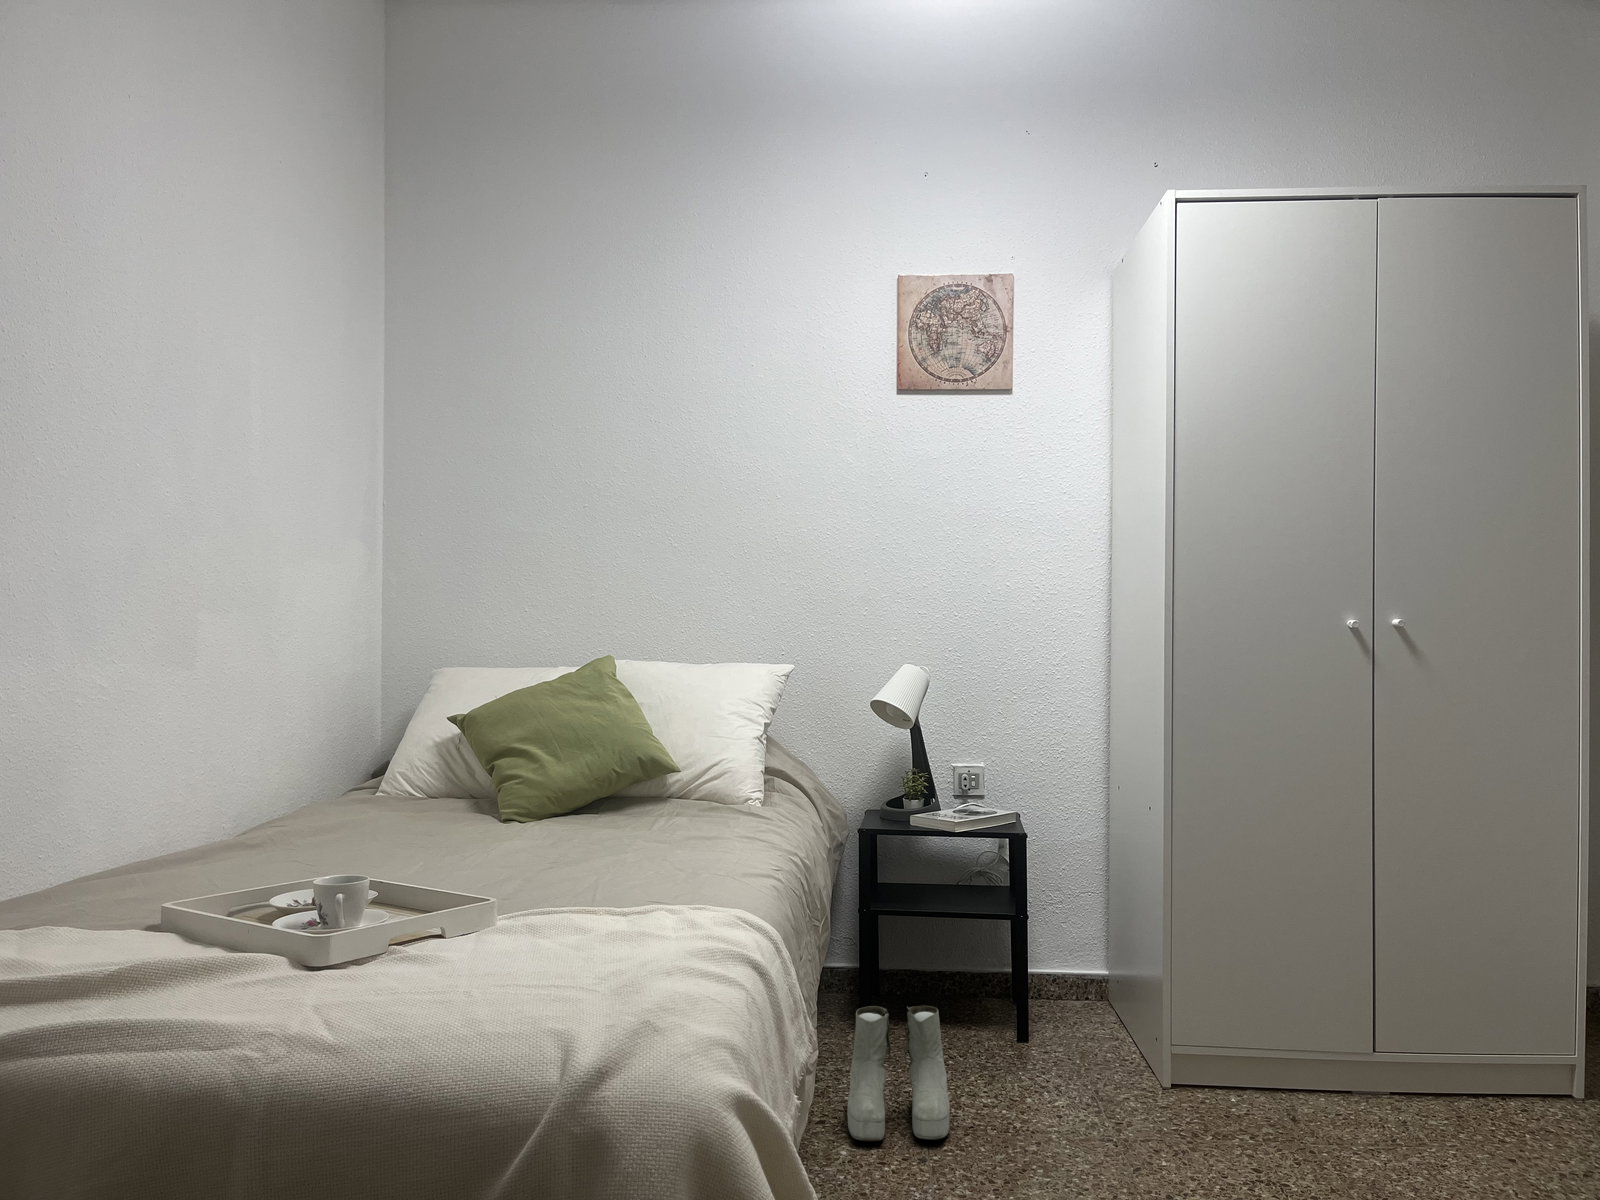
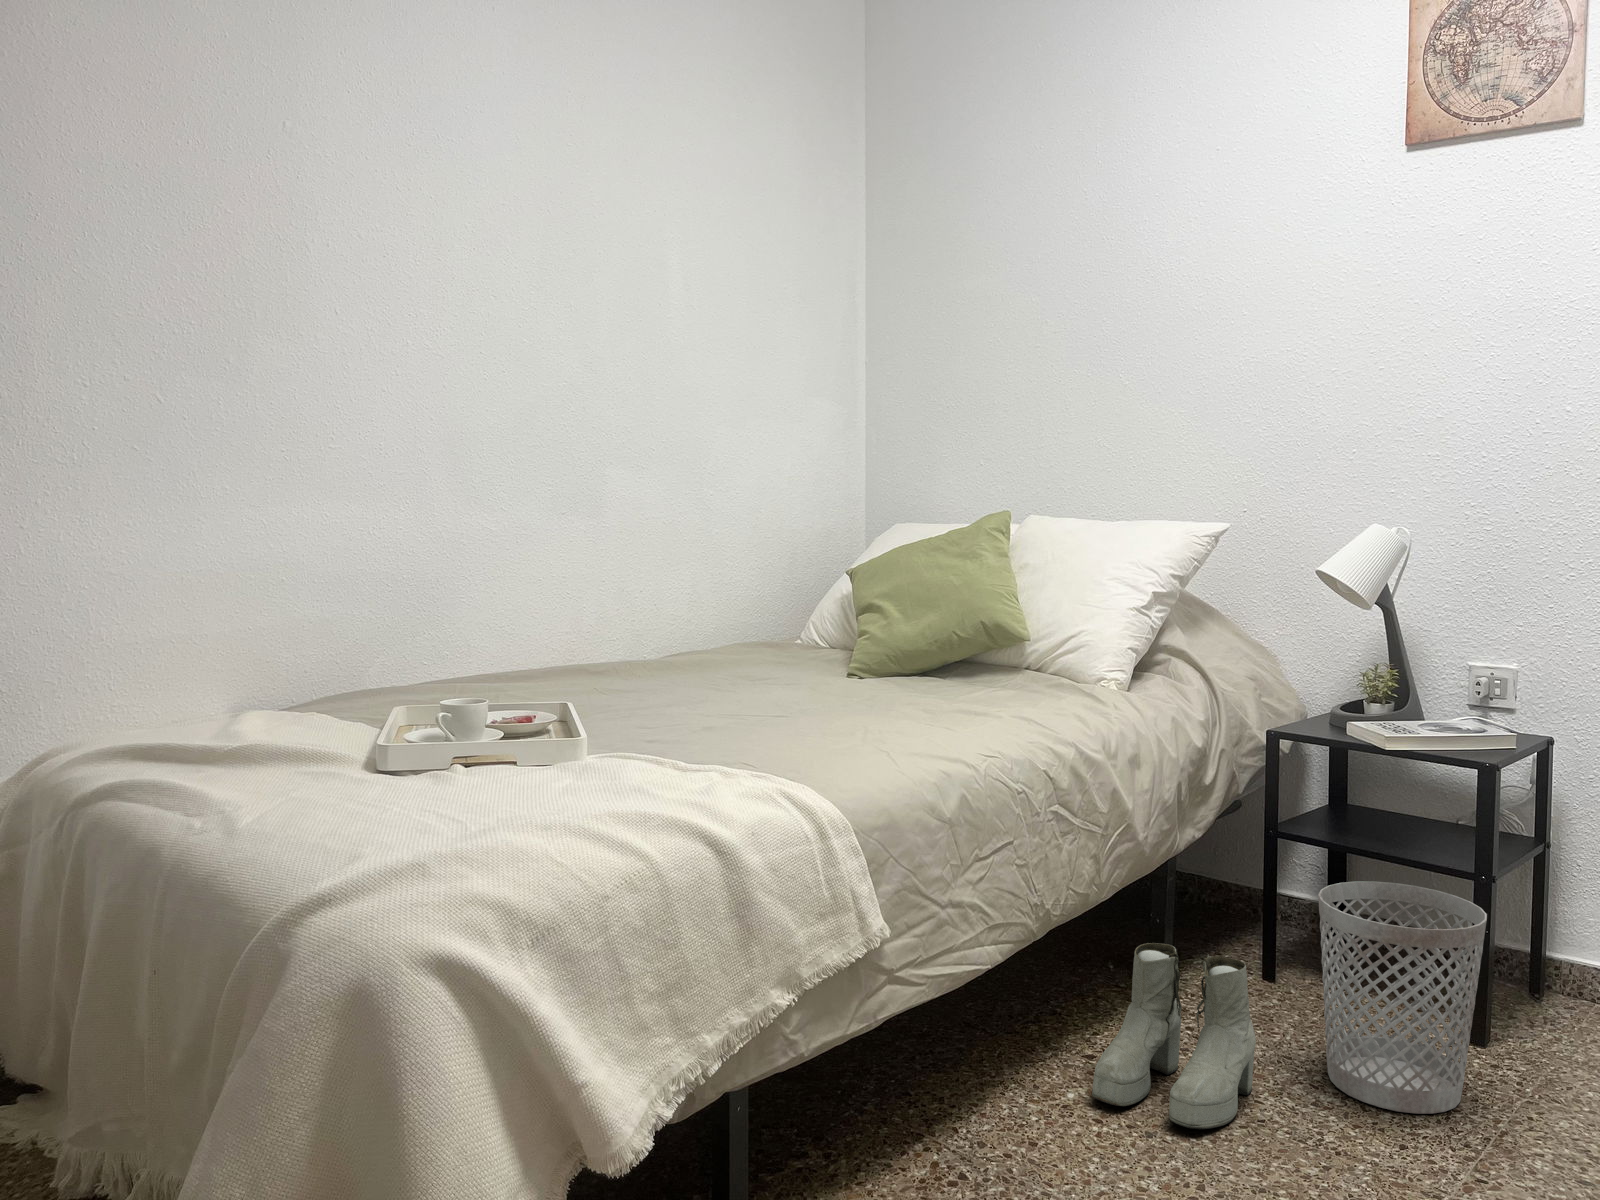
wastebasket: none [952,929,1061,1092] -> present [1318,881,1487,1114]

